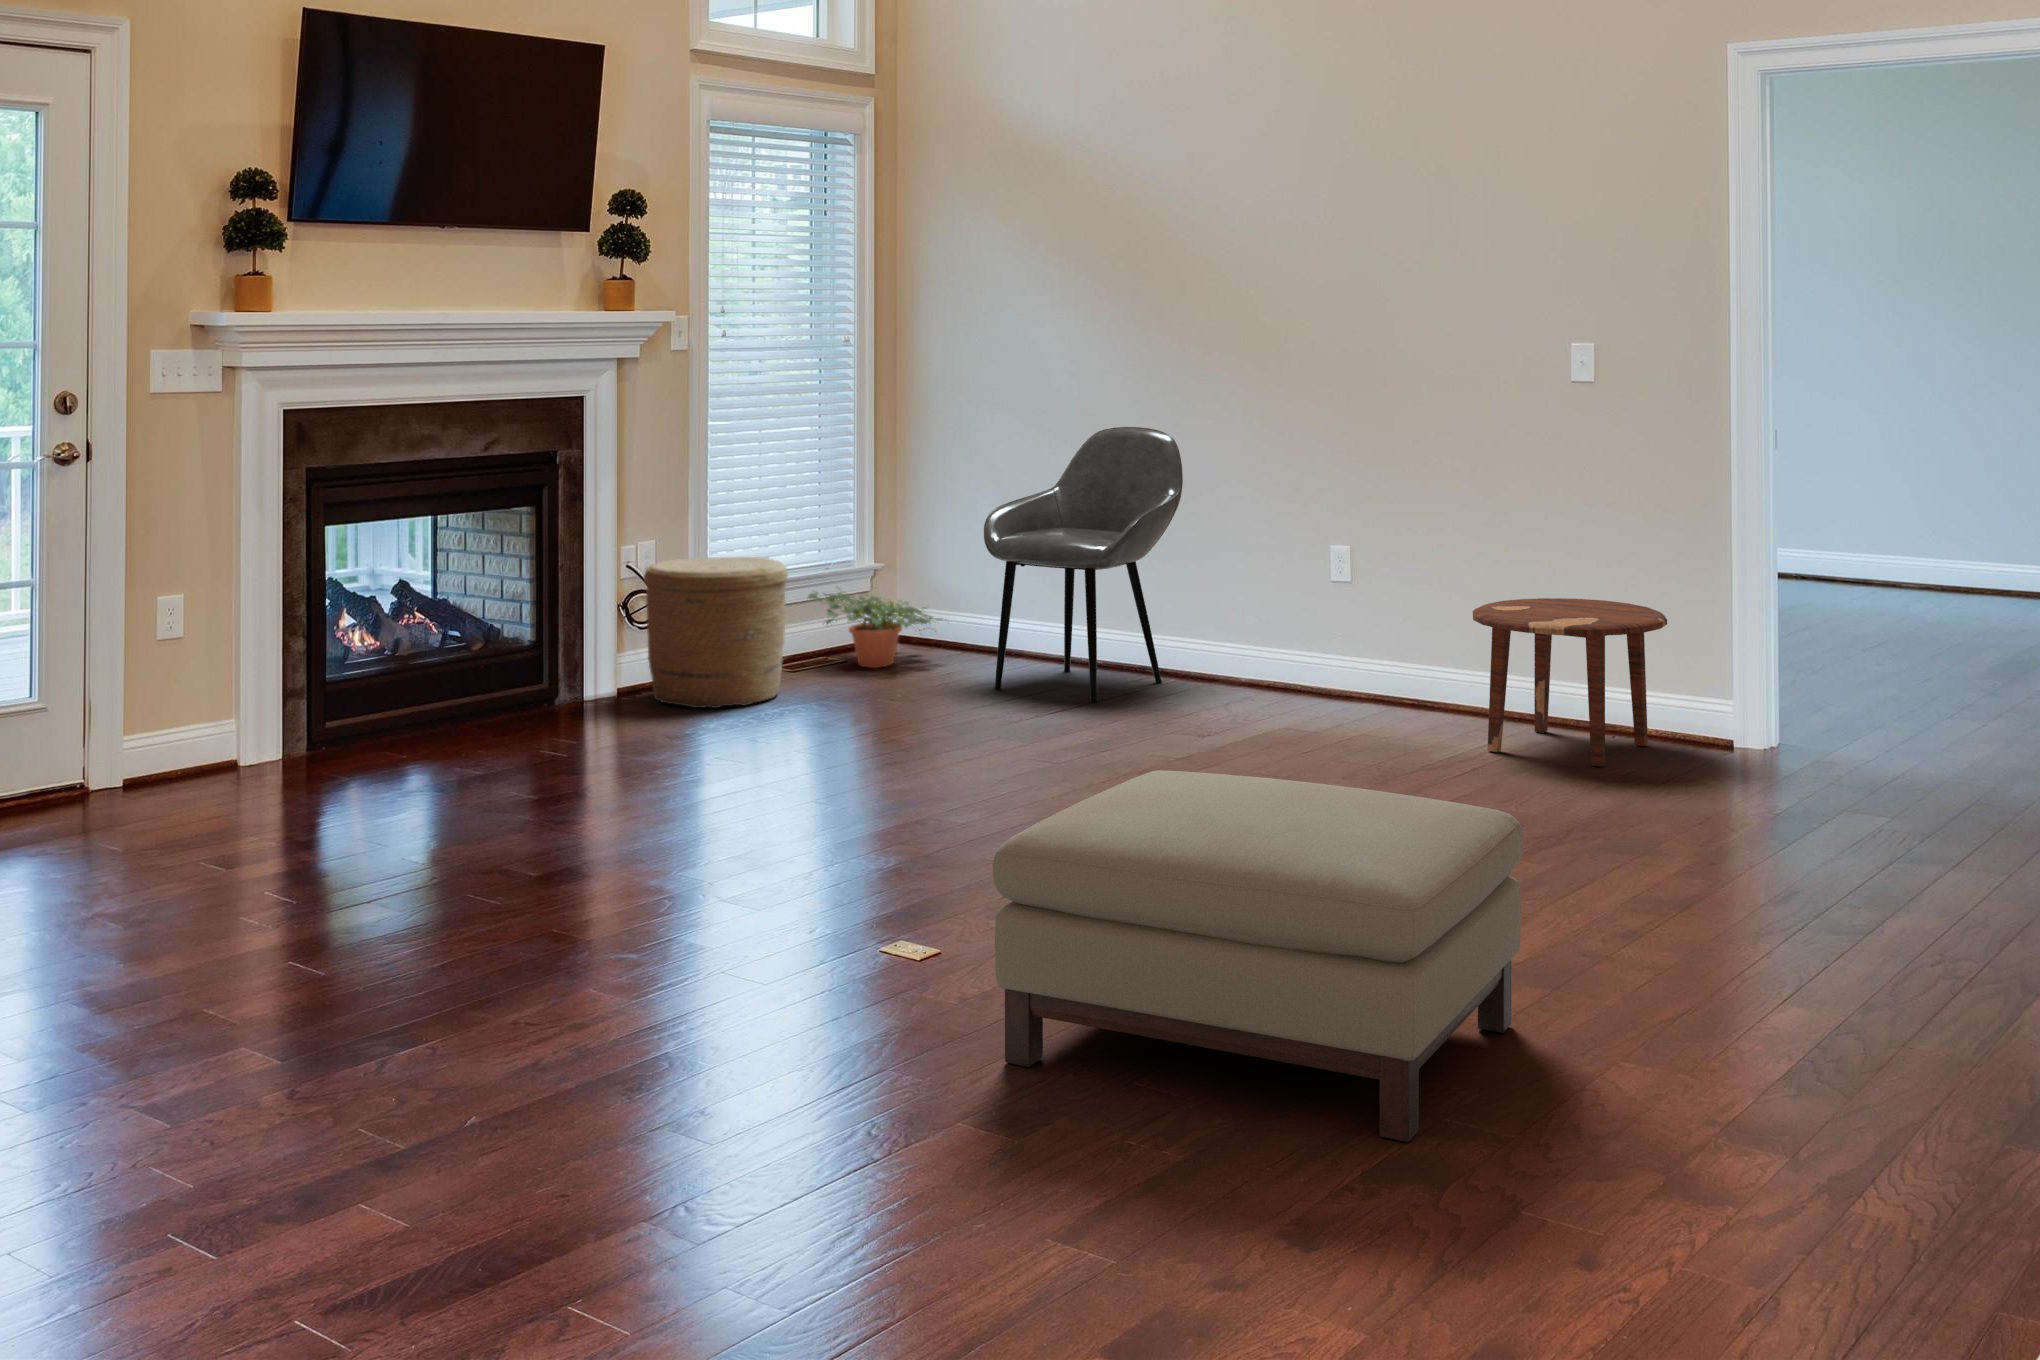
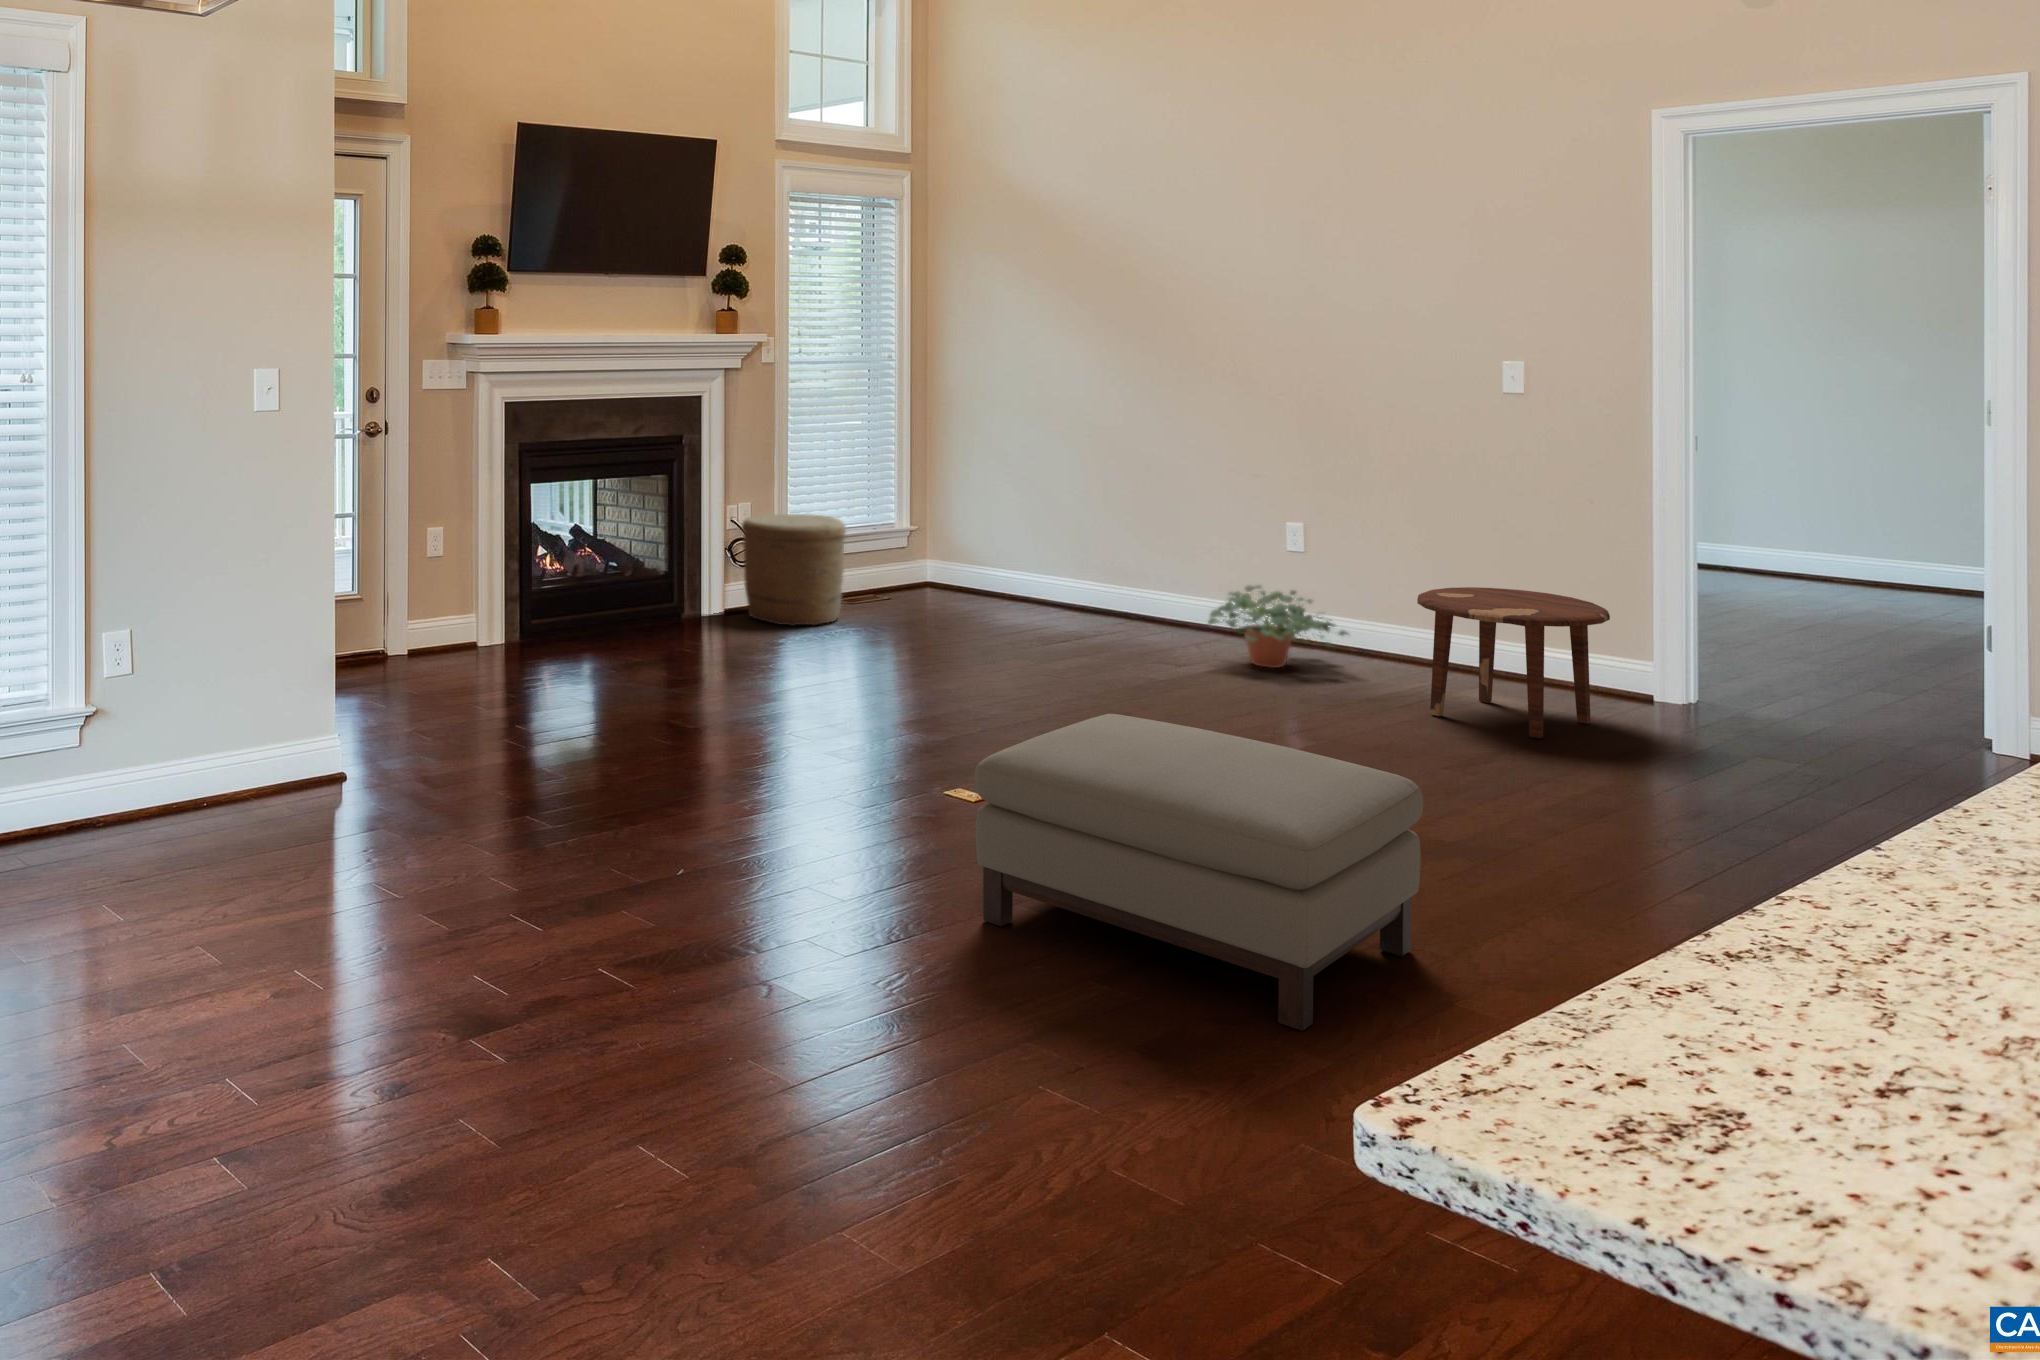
armchair: present [984,427,1183,702] -> none [997,426,1163,644]
potted plant: present [808,589,946,668] -> present [1208,585,1348,668]

